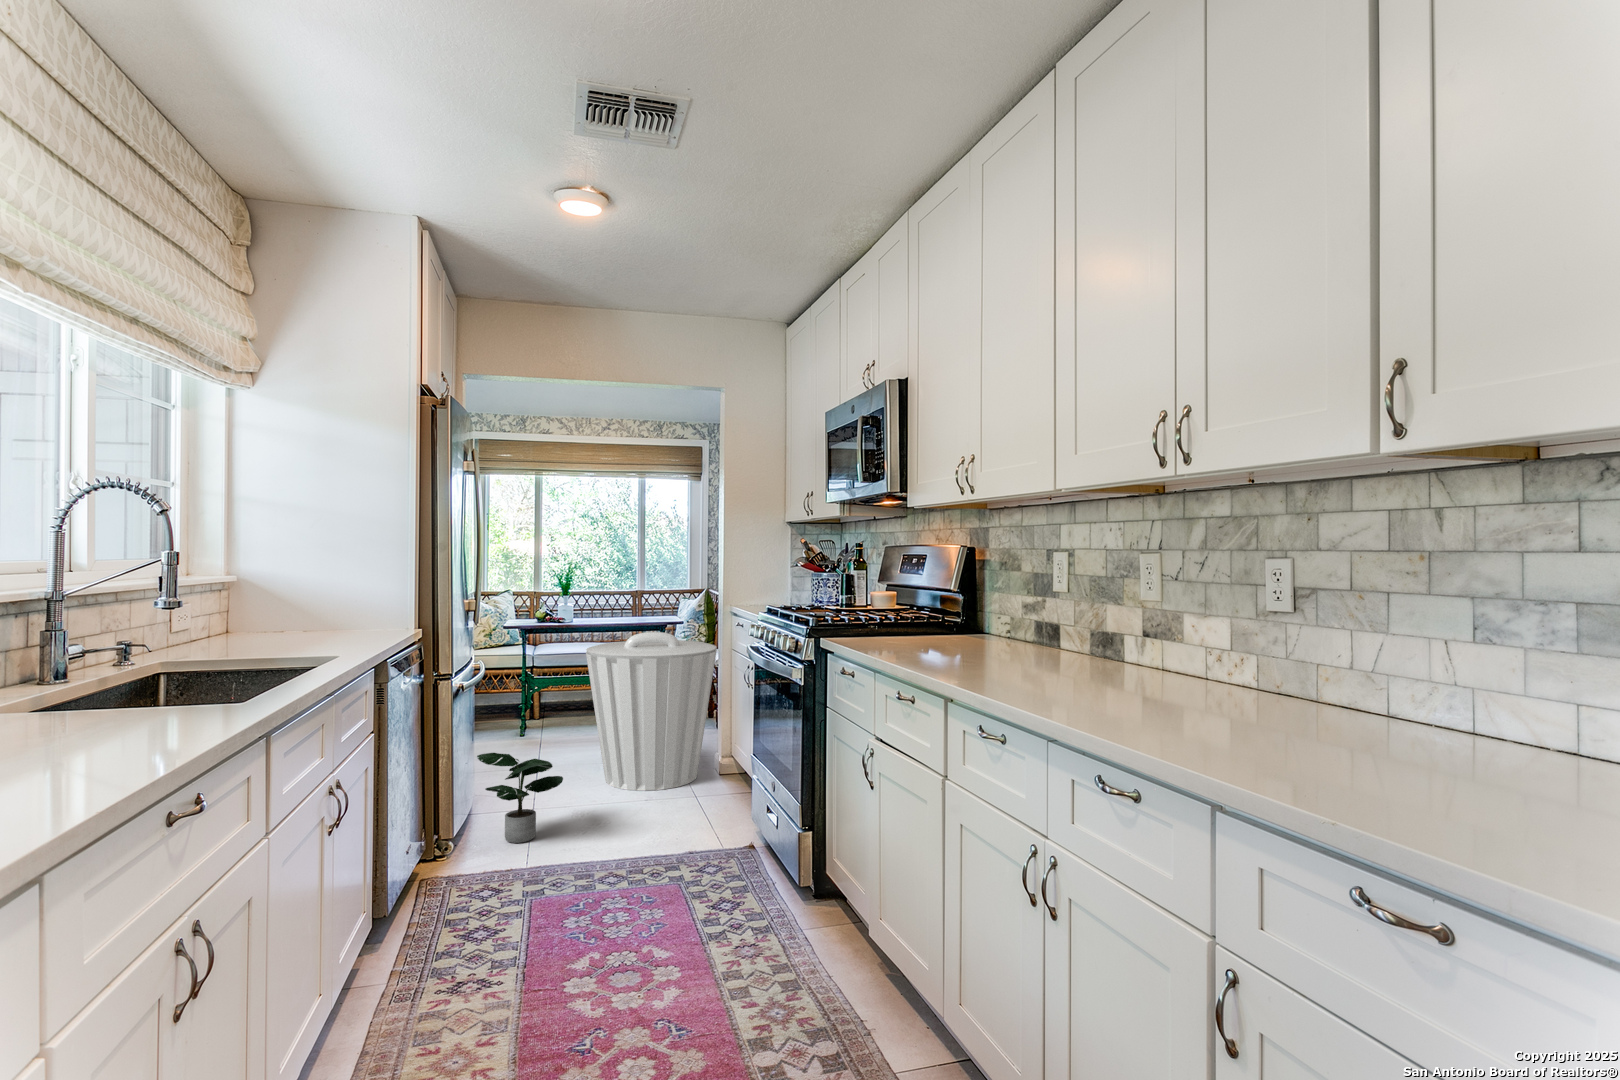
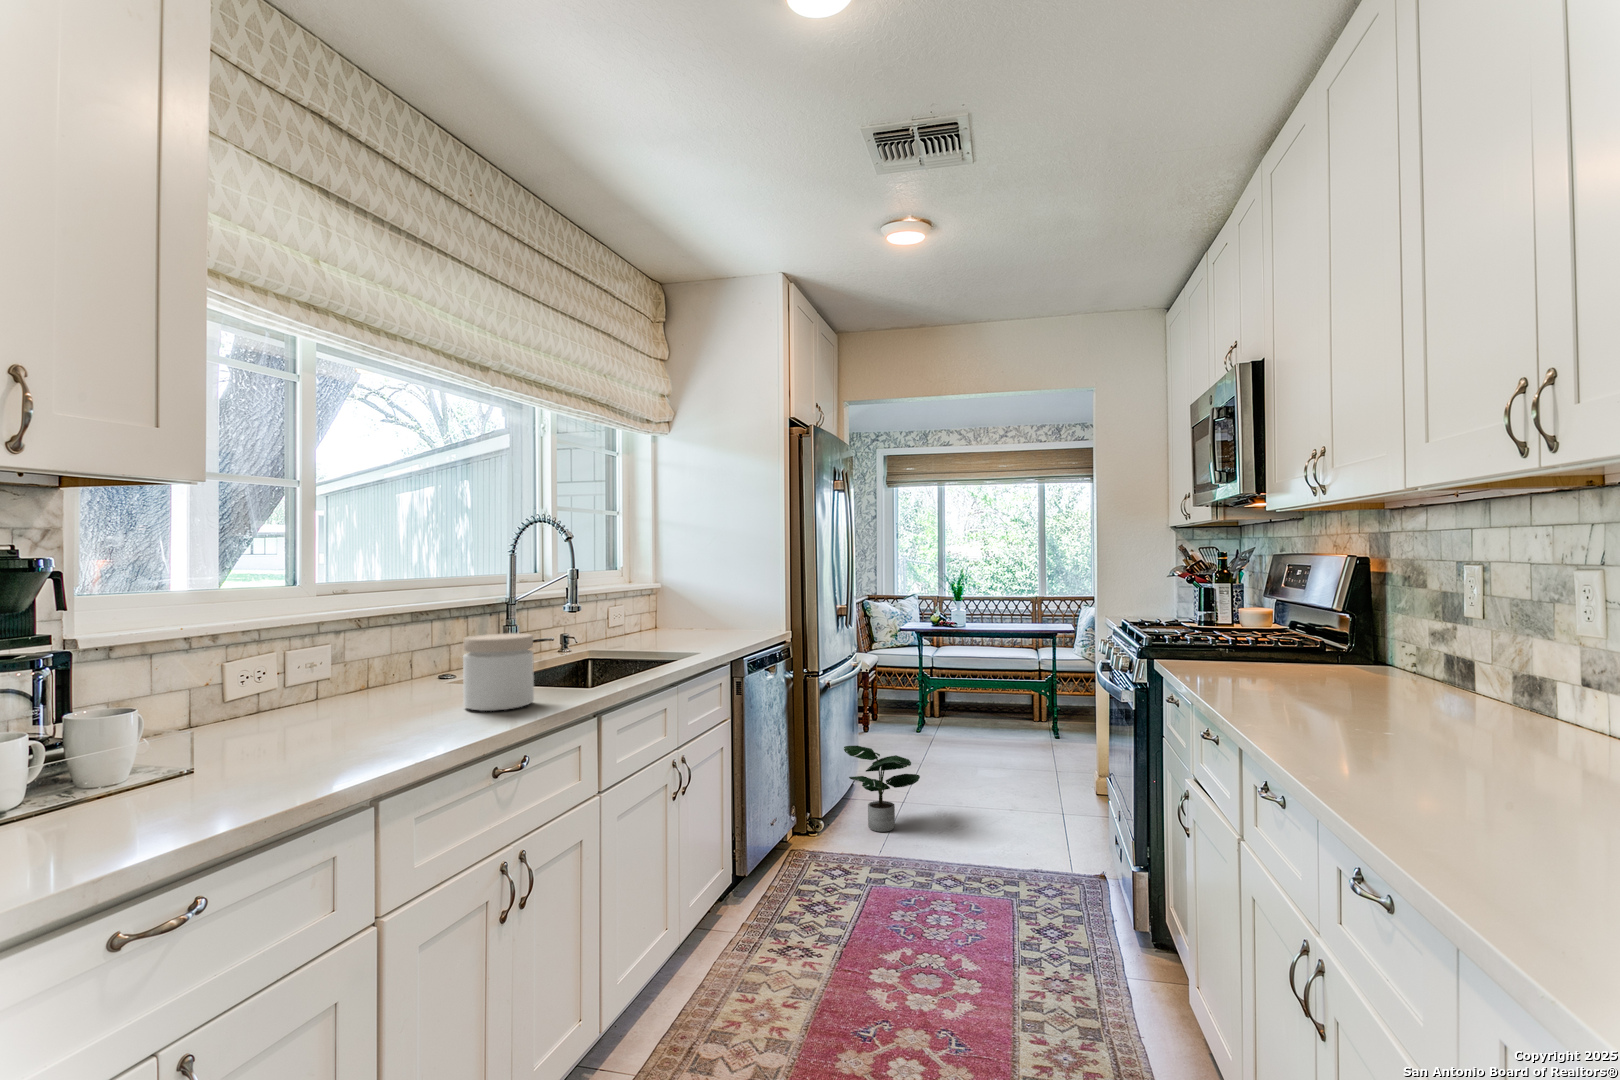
jar: none [48,632,172,743] -> present [463,633,534,711]
trash can: present [586,632,717,791] -> none [955,641,1089,802]

